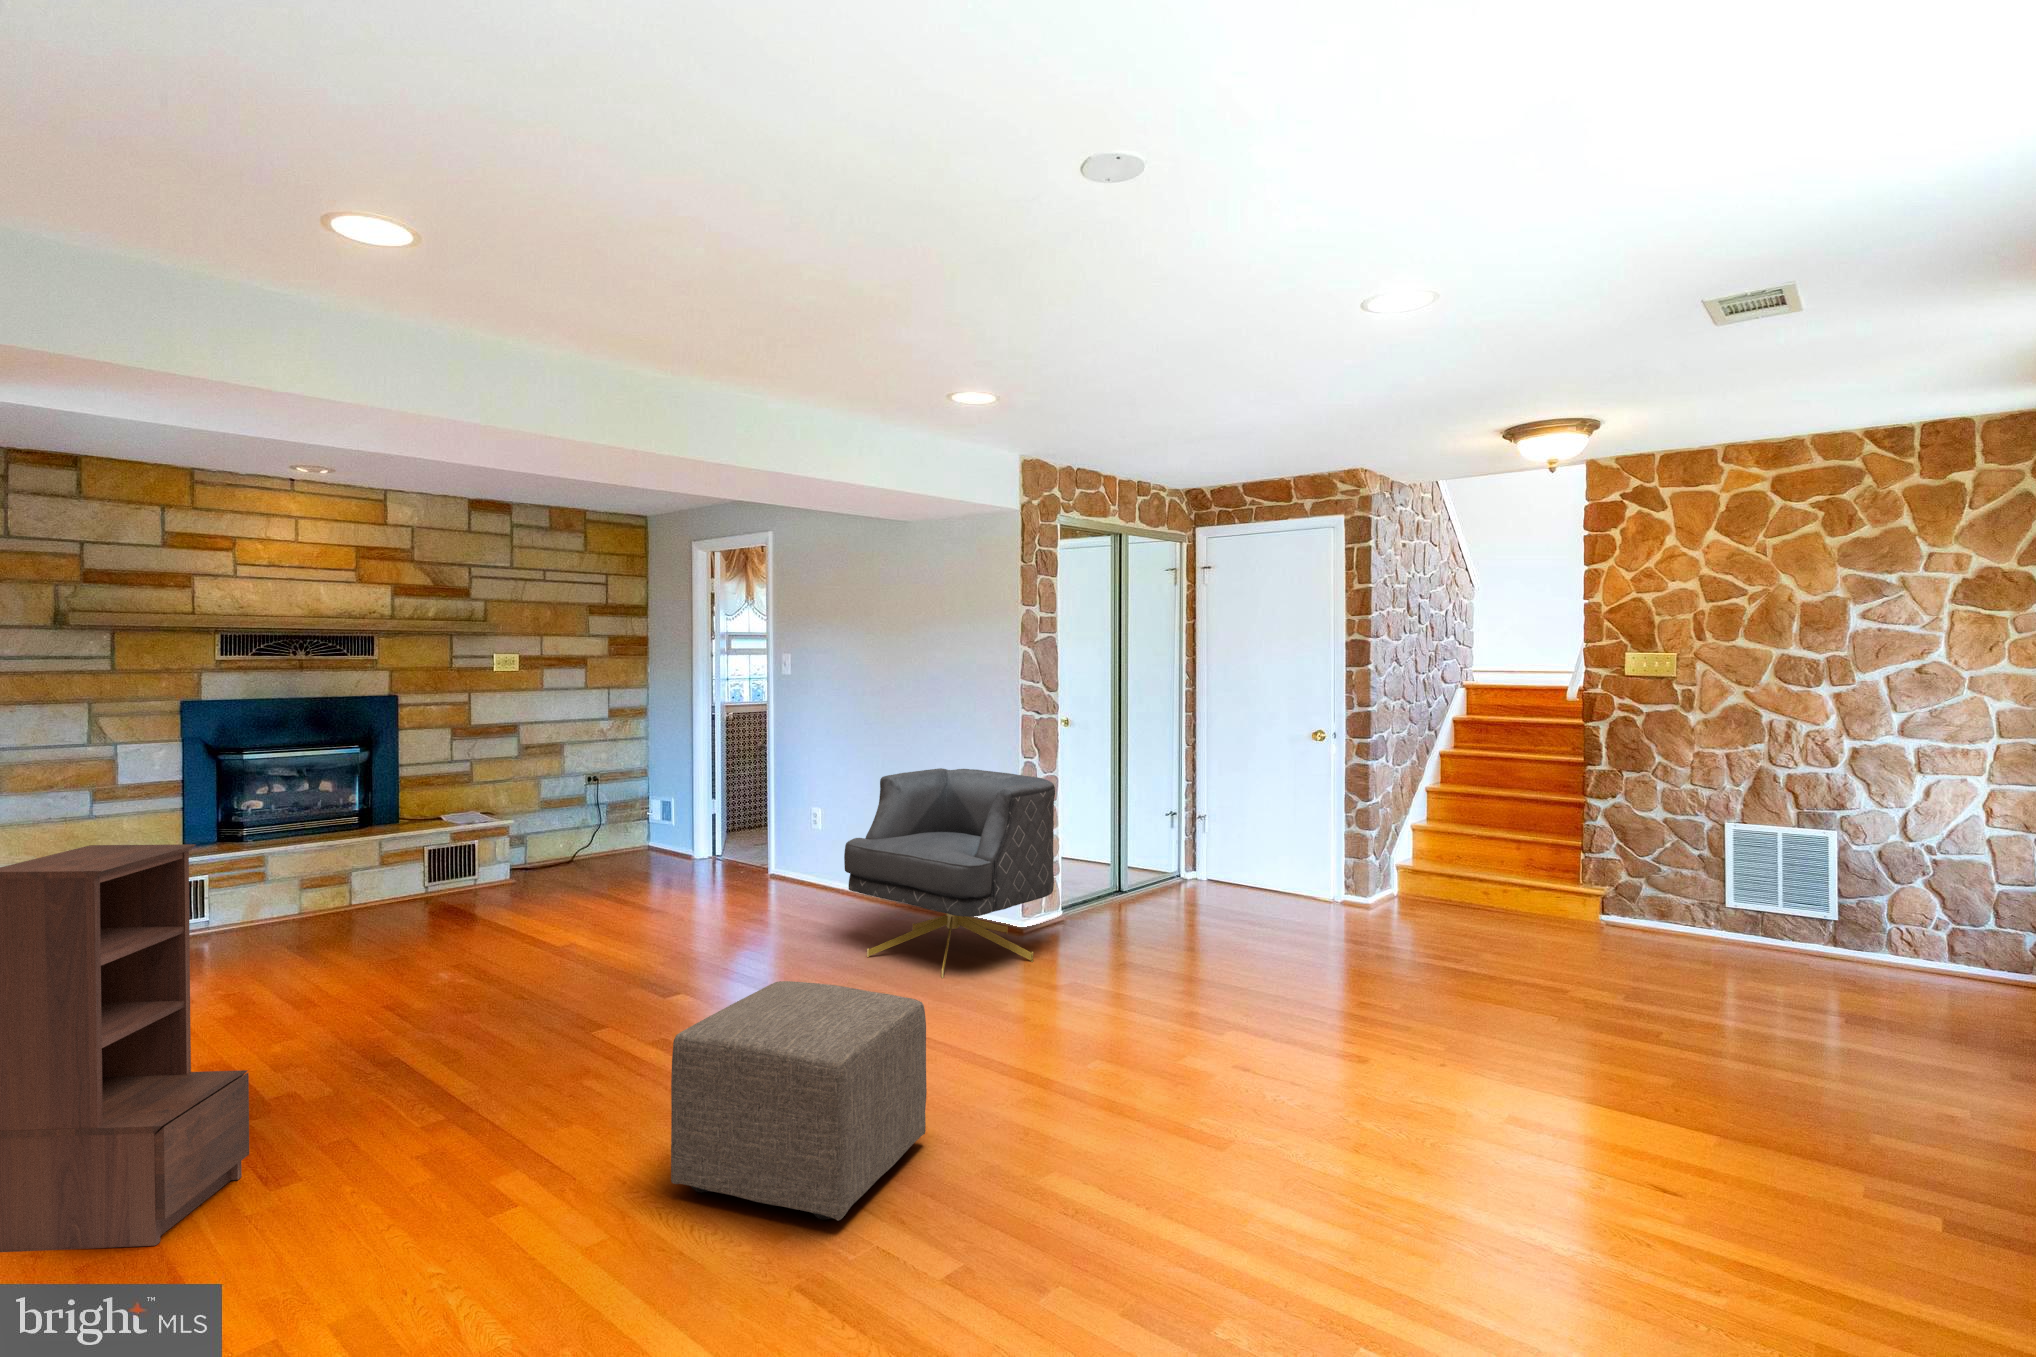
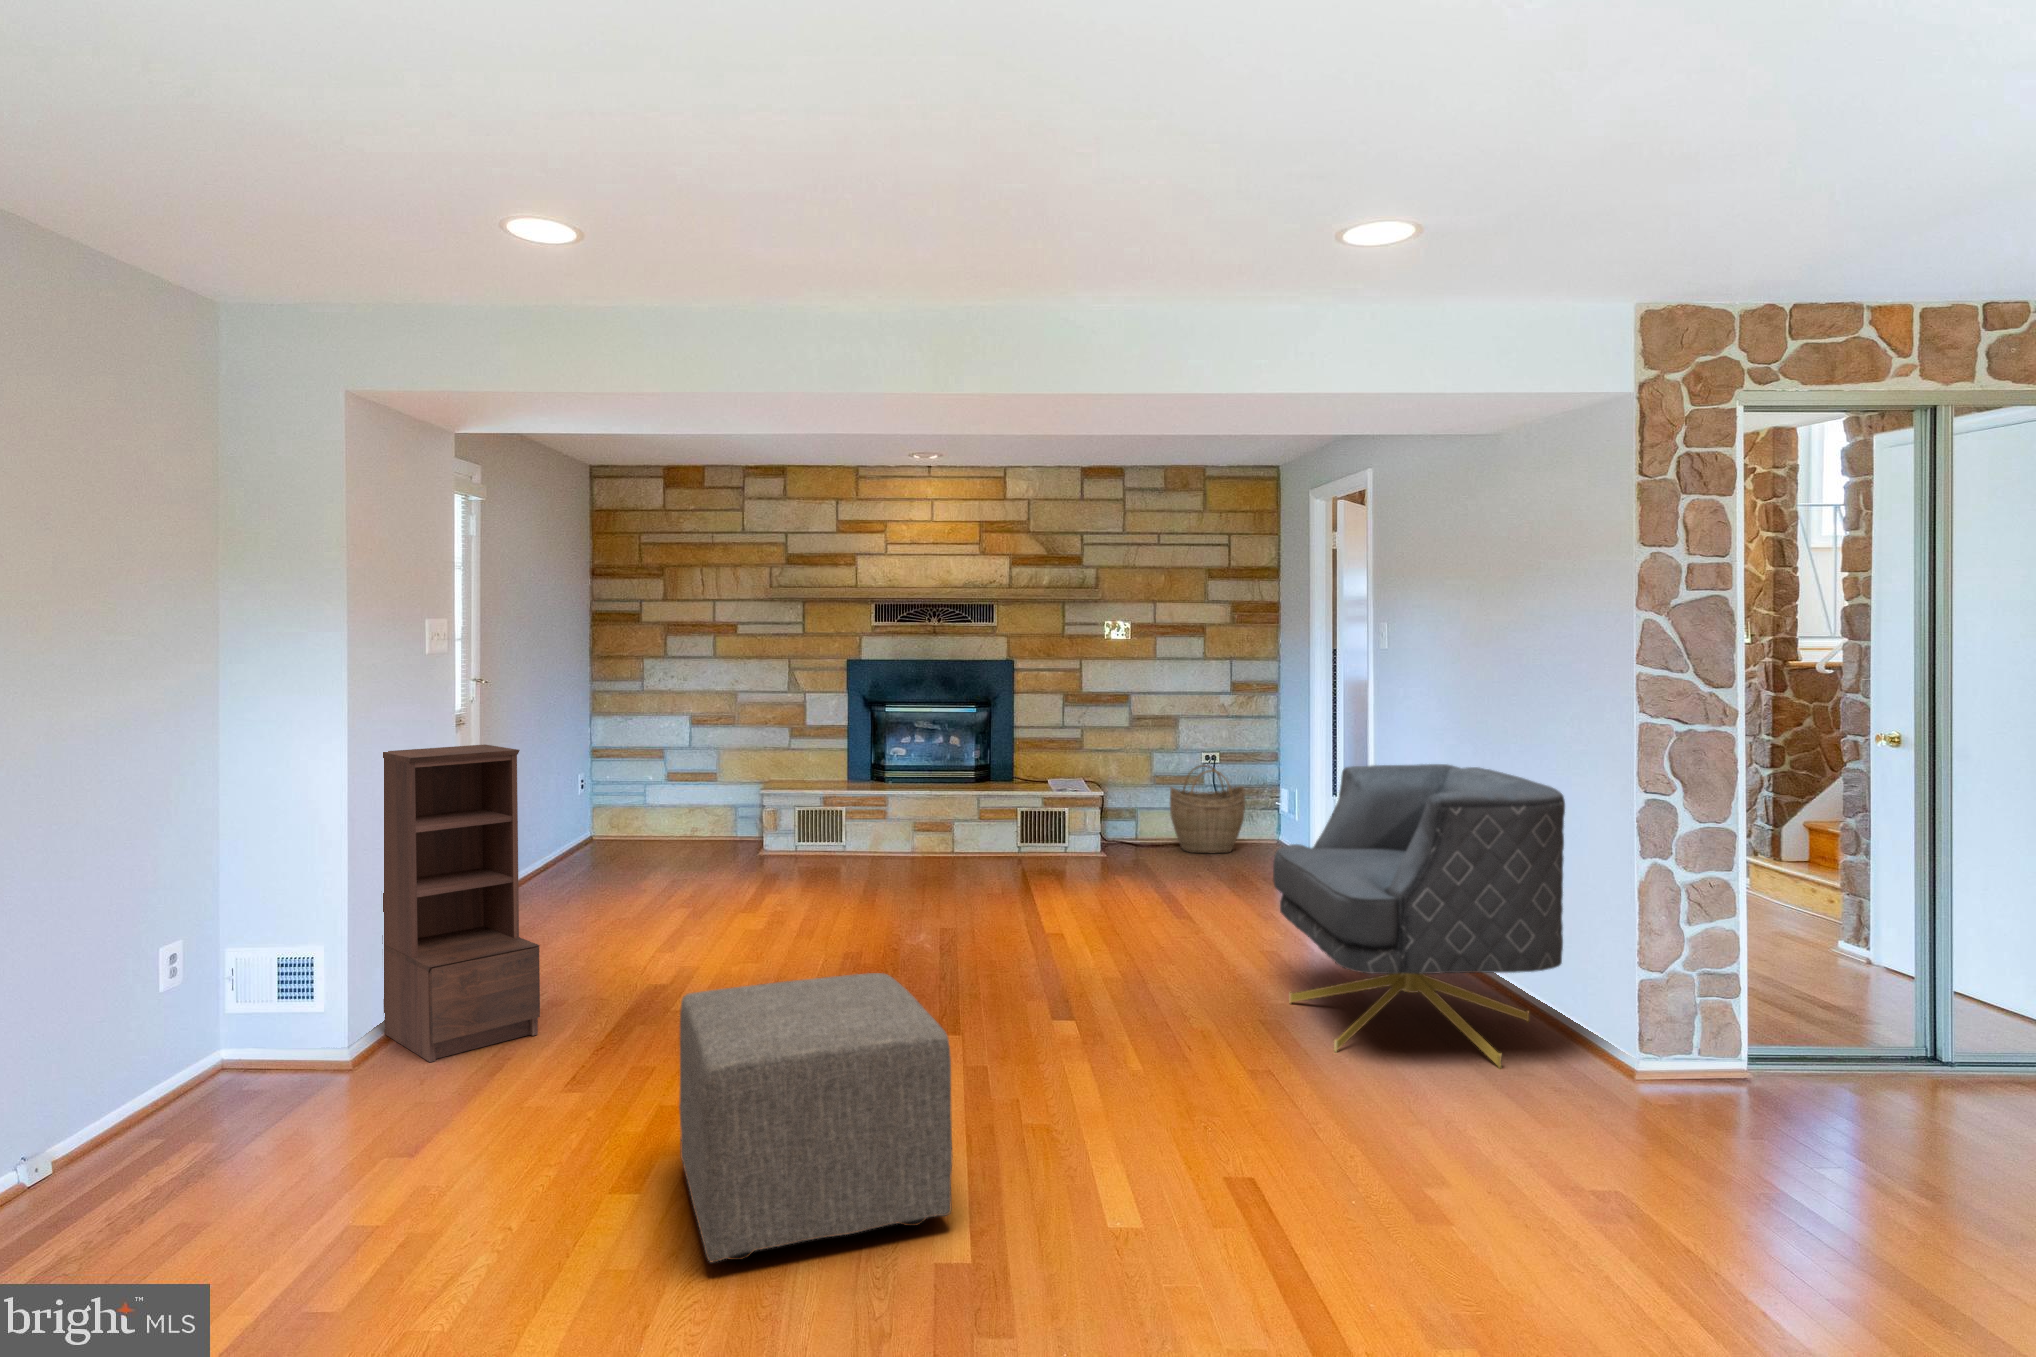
woven basket: none [566,785,638,866] -> present [1170,765,1245,853]

